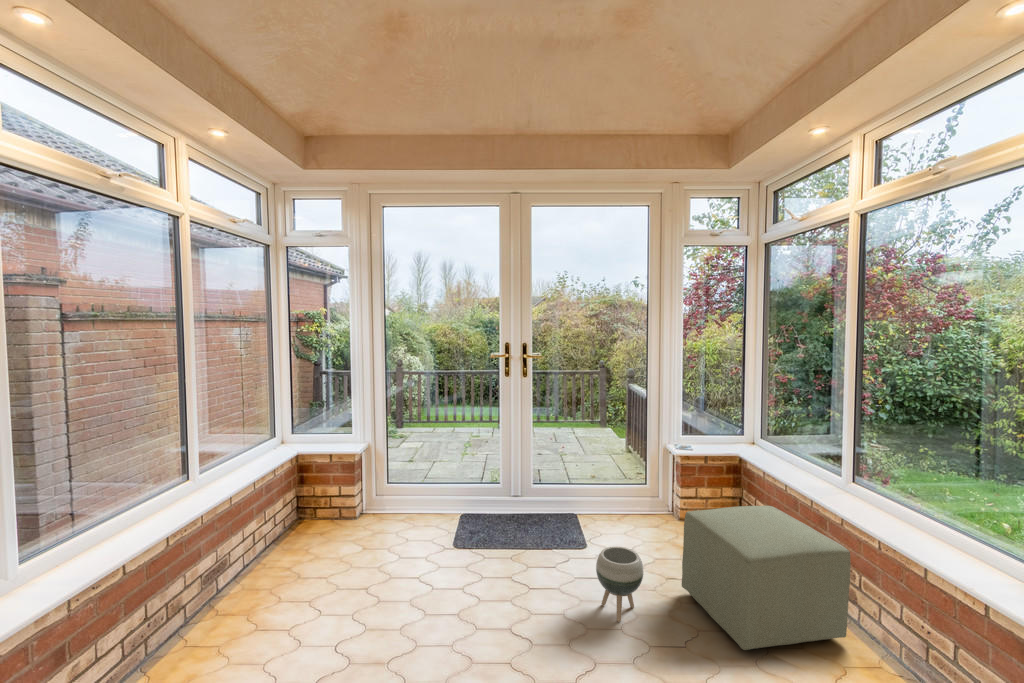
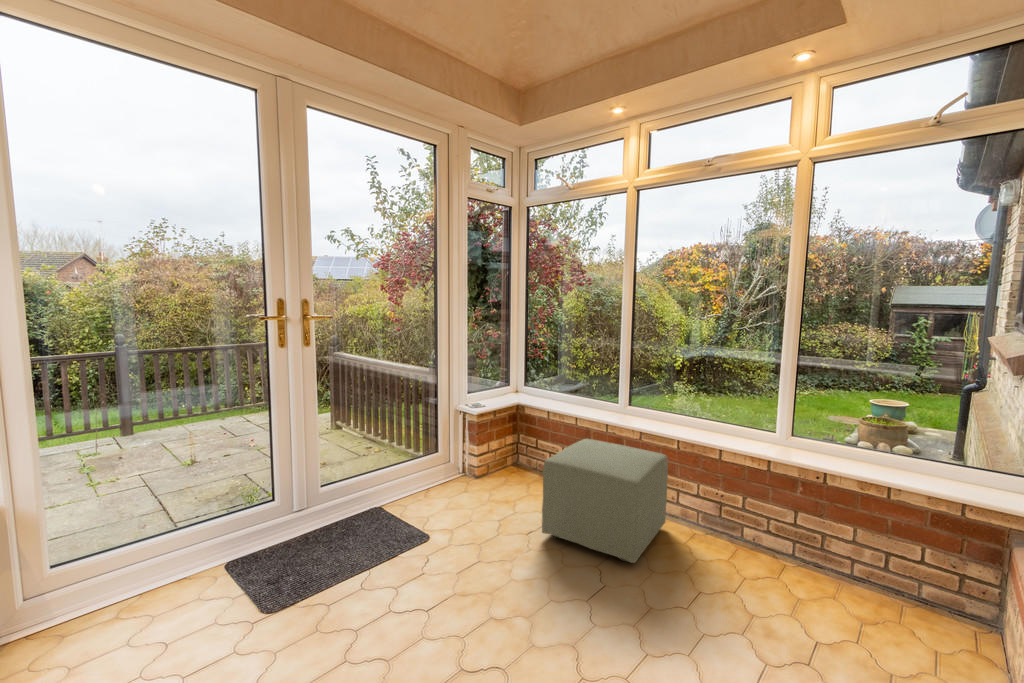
planter: present [596,547,644,622] -> none [492,513,541,590]

